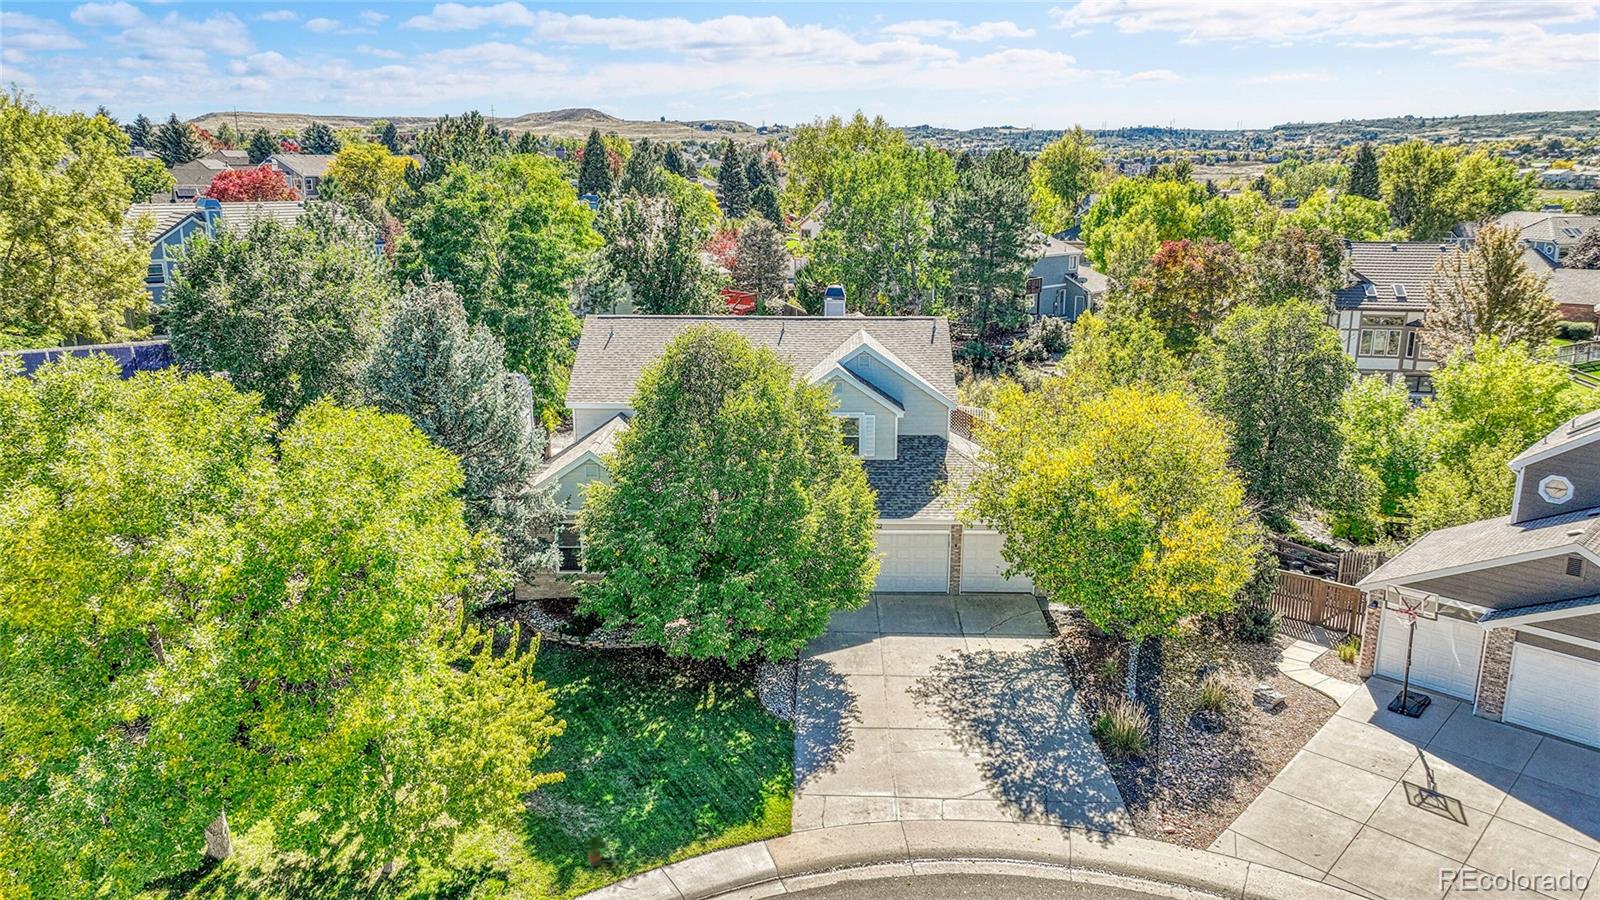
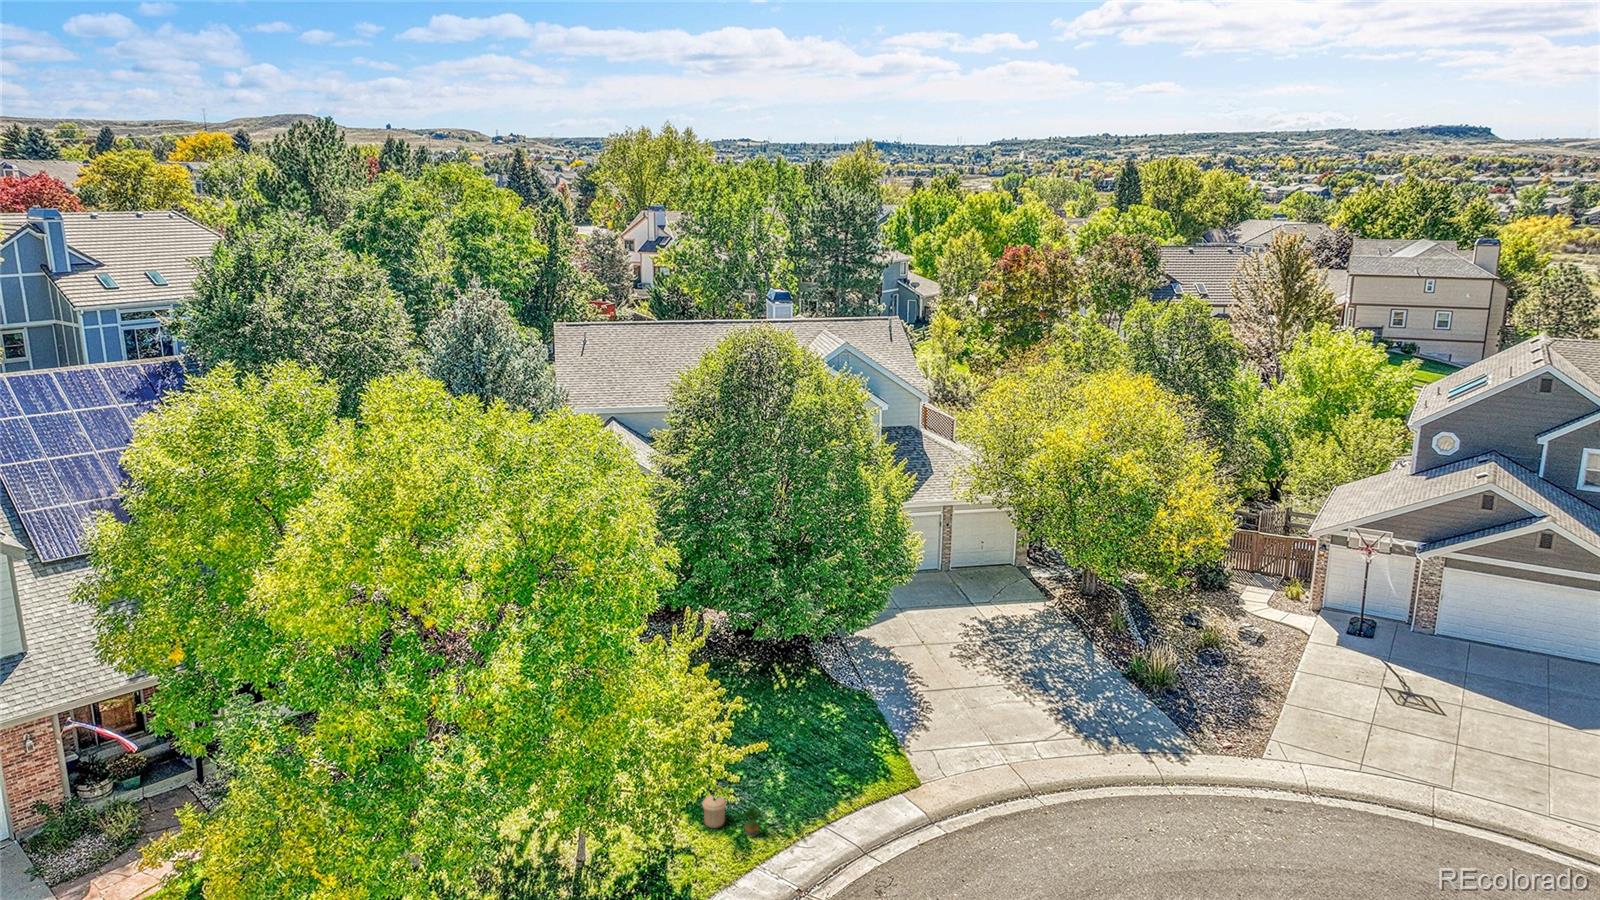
trash can: none [551,817,577,852] -> present [702,795,726,828]

